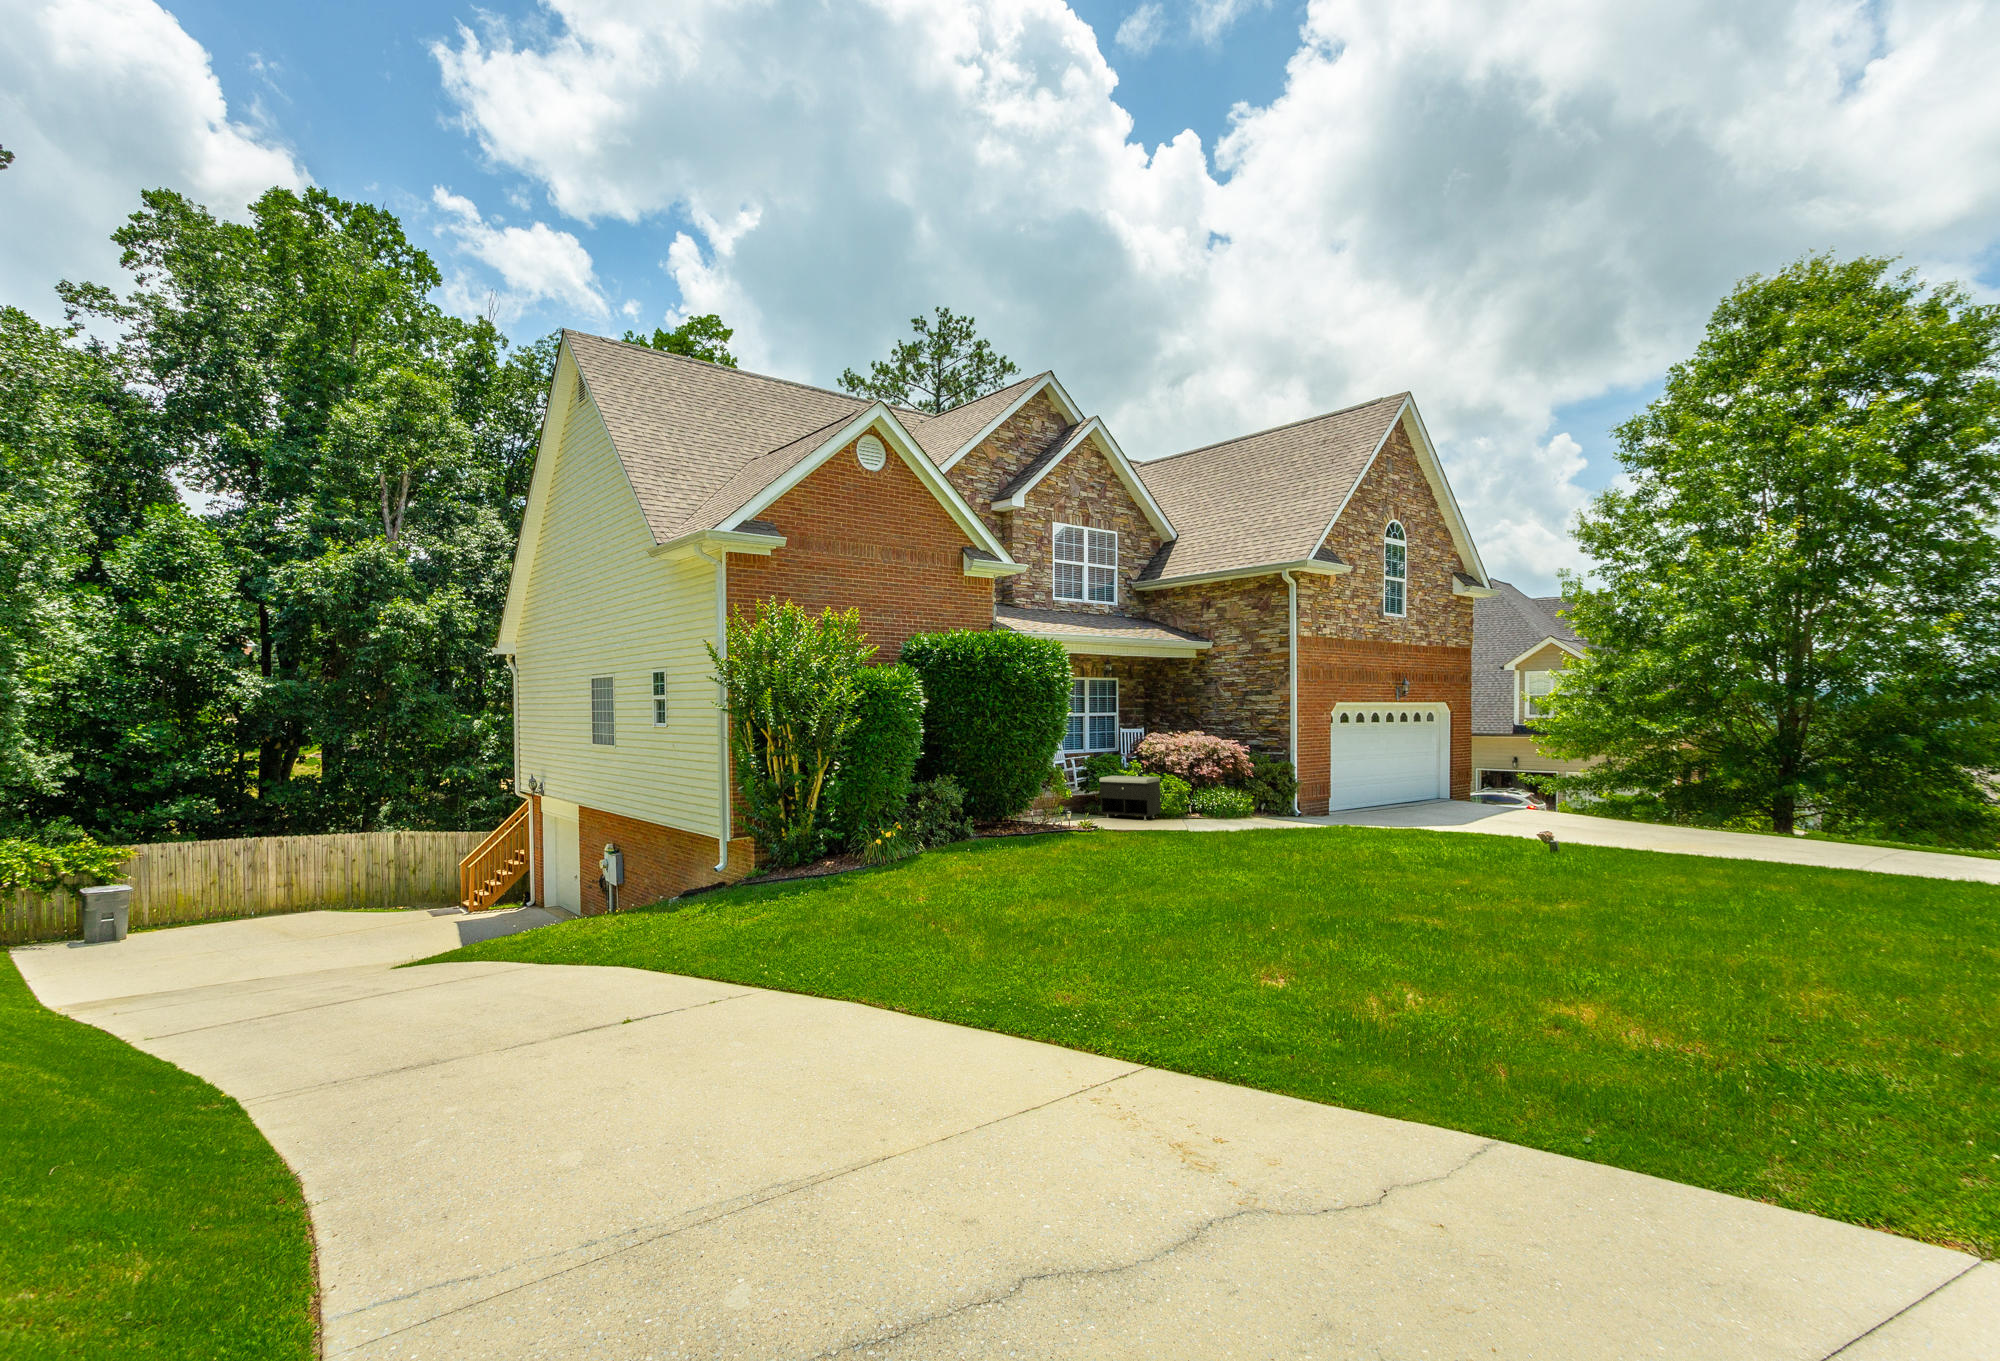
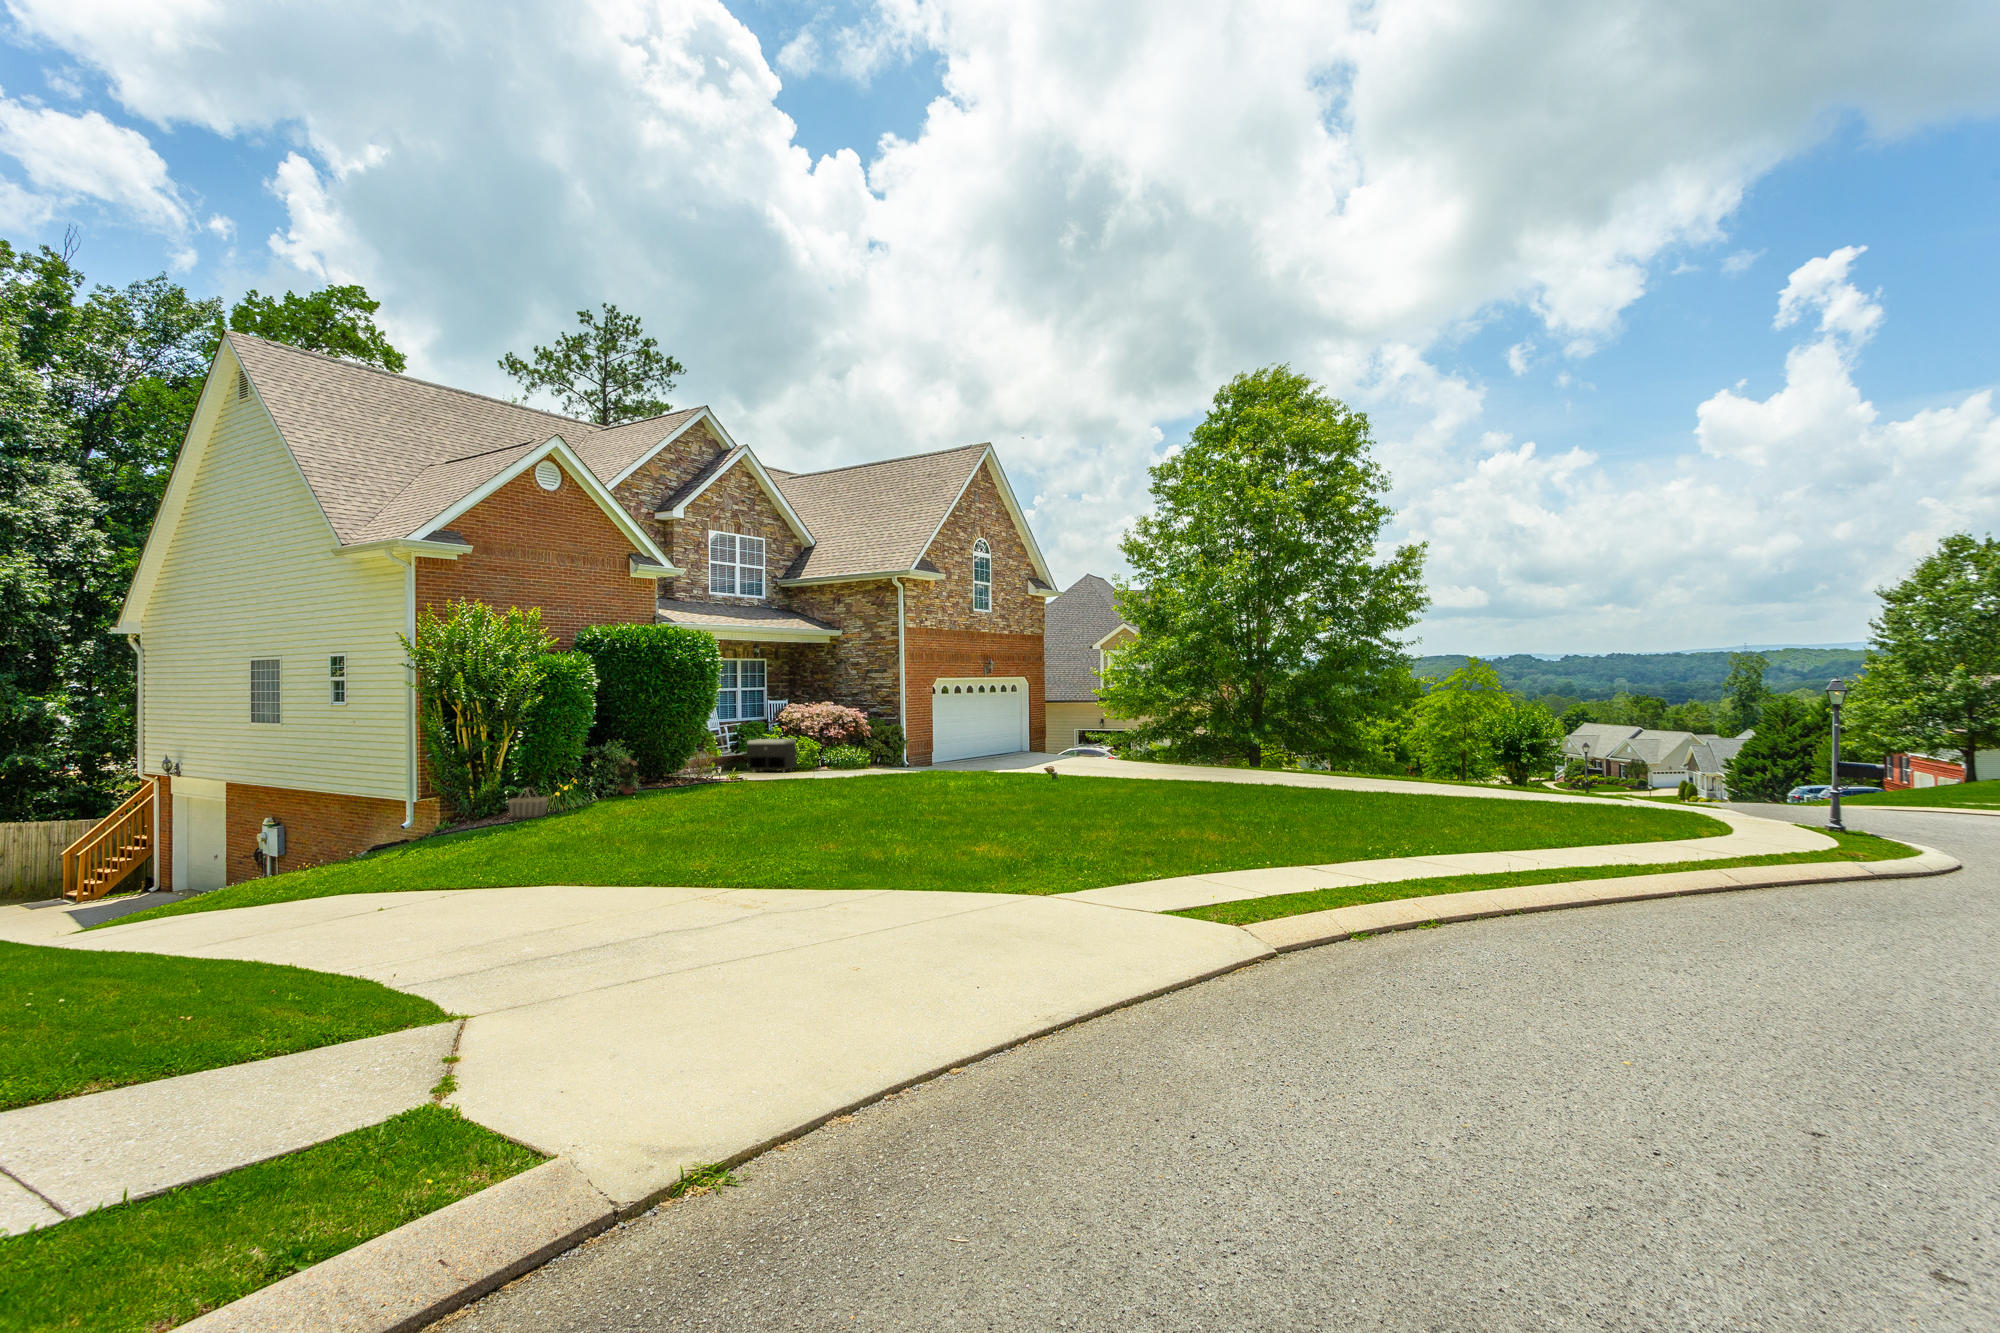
decorative plant: none [943,800,976,847] -> present [615,758,639,794]
basket: none [821,834,868,874] -> present [508,788,548,819]

